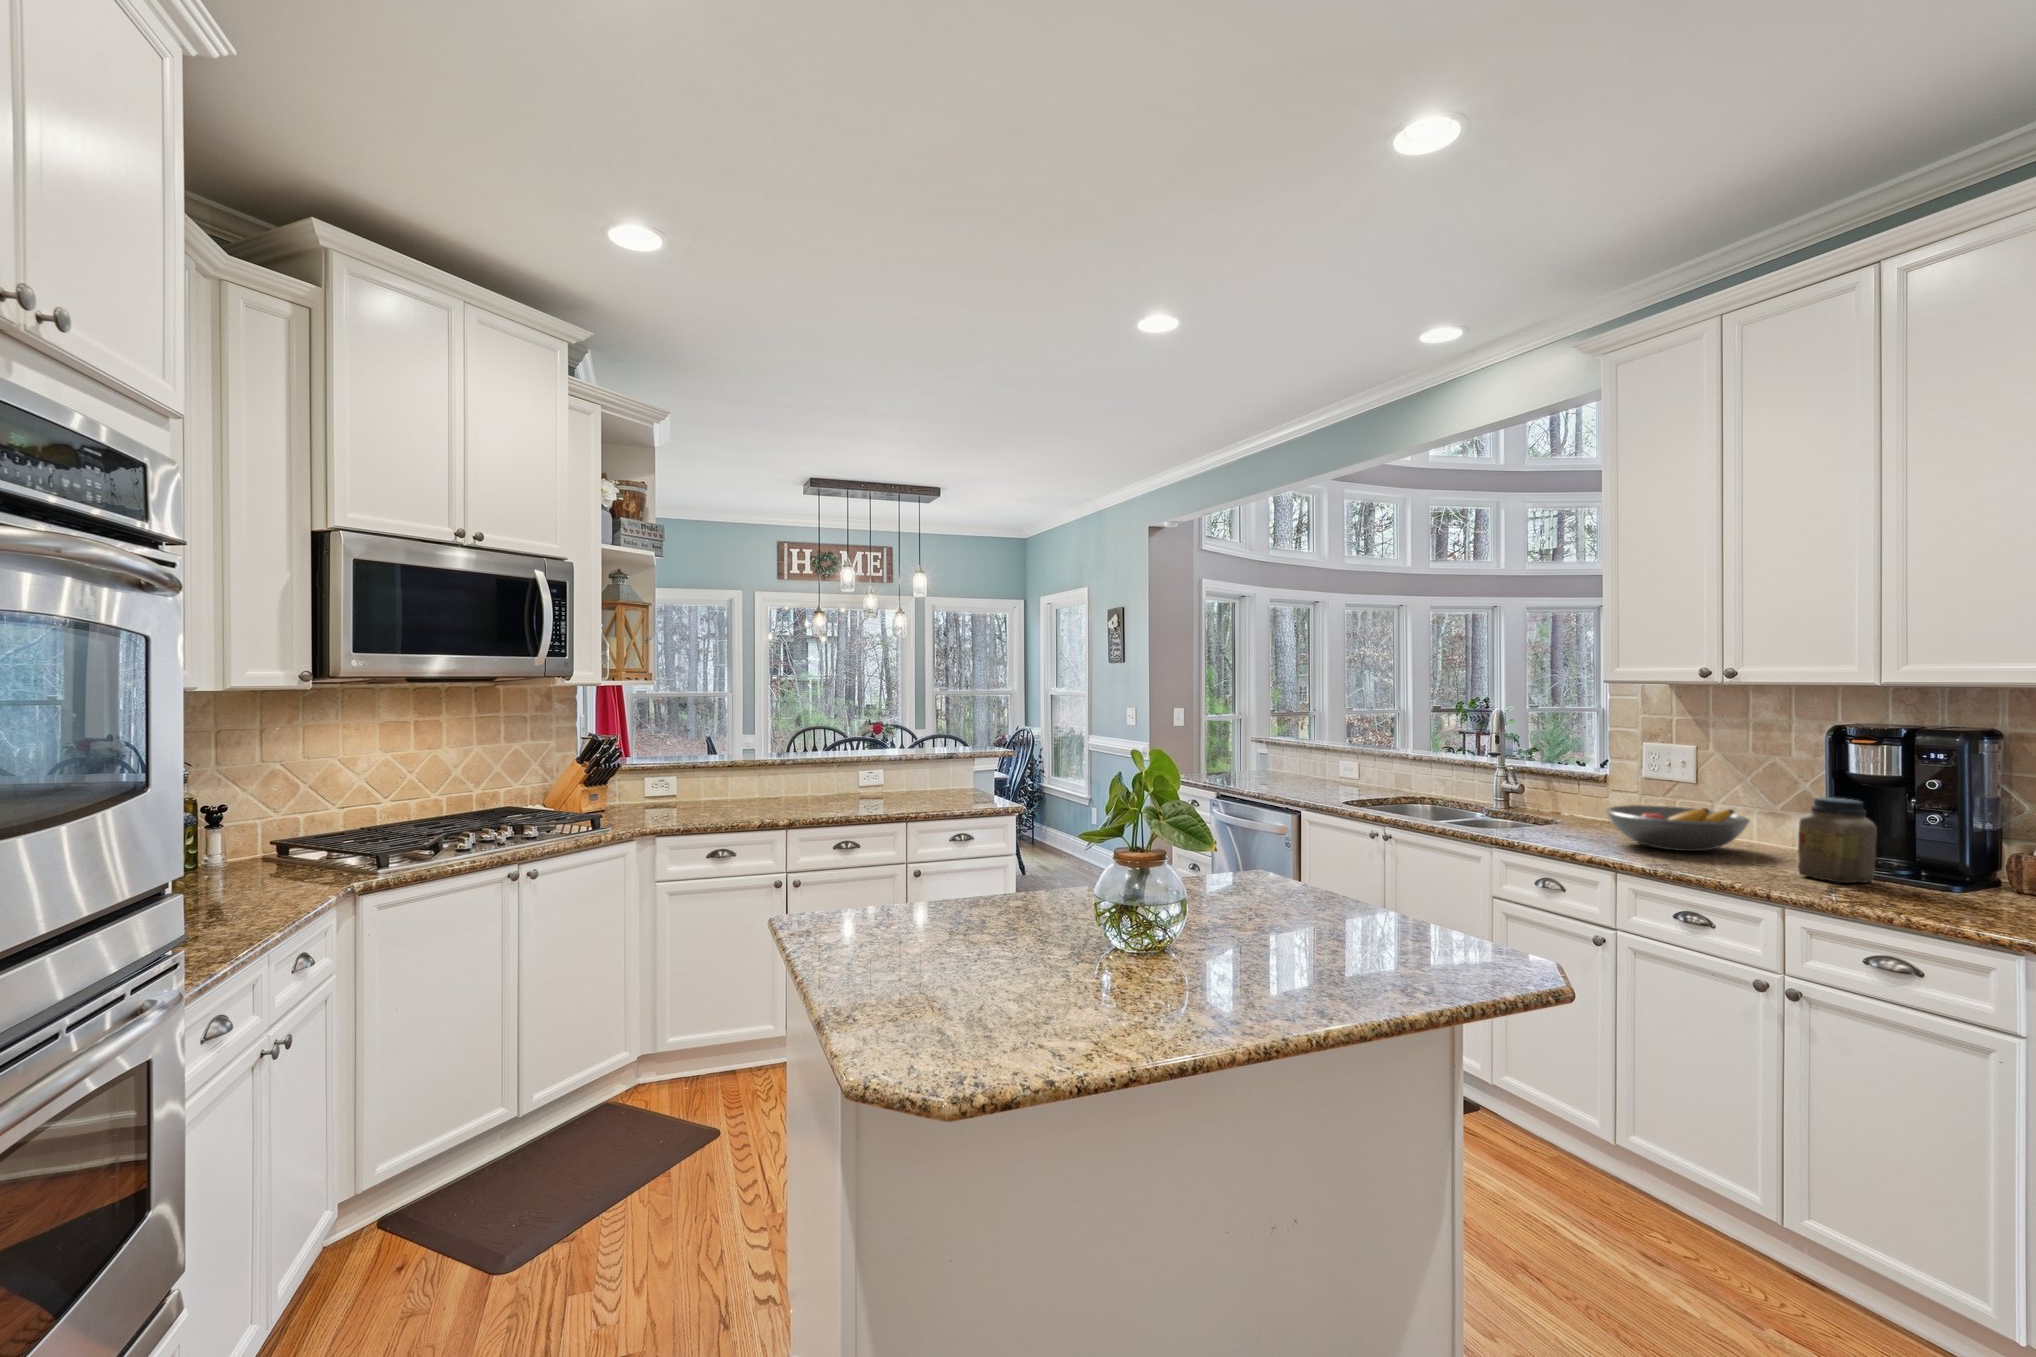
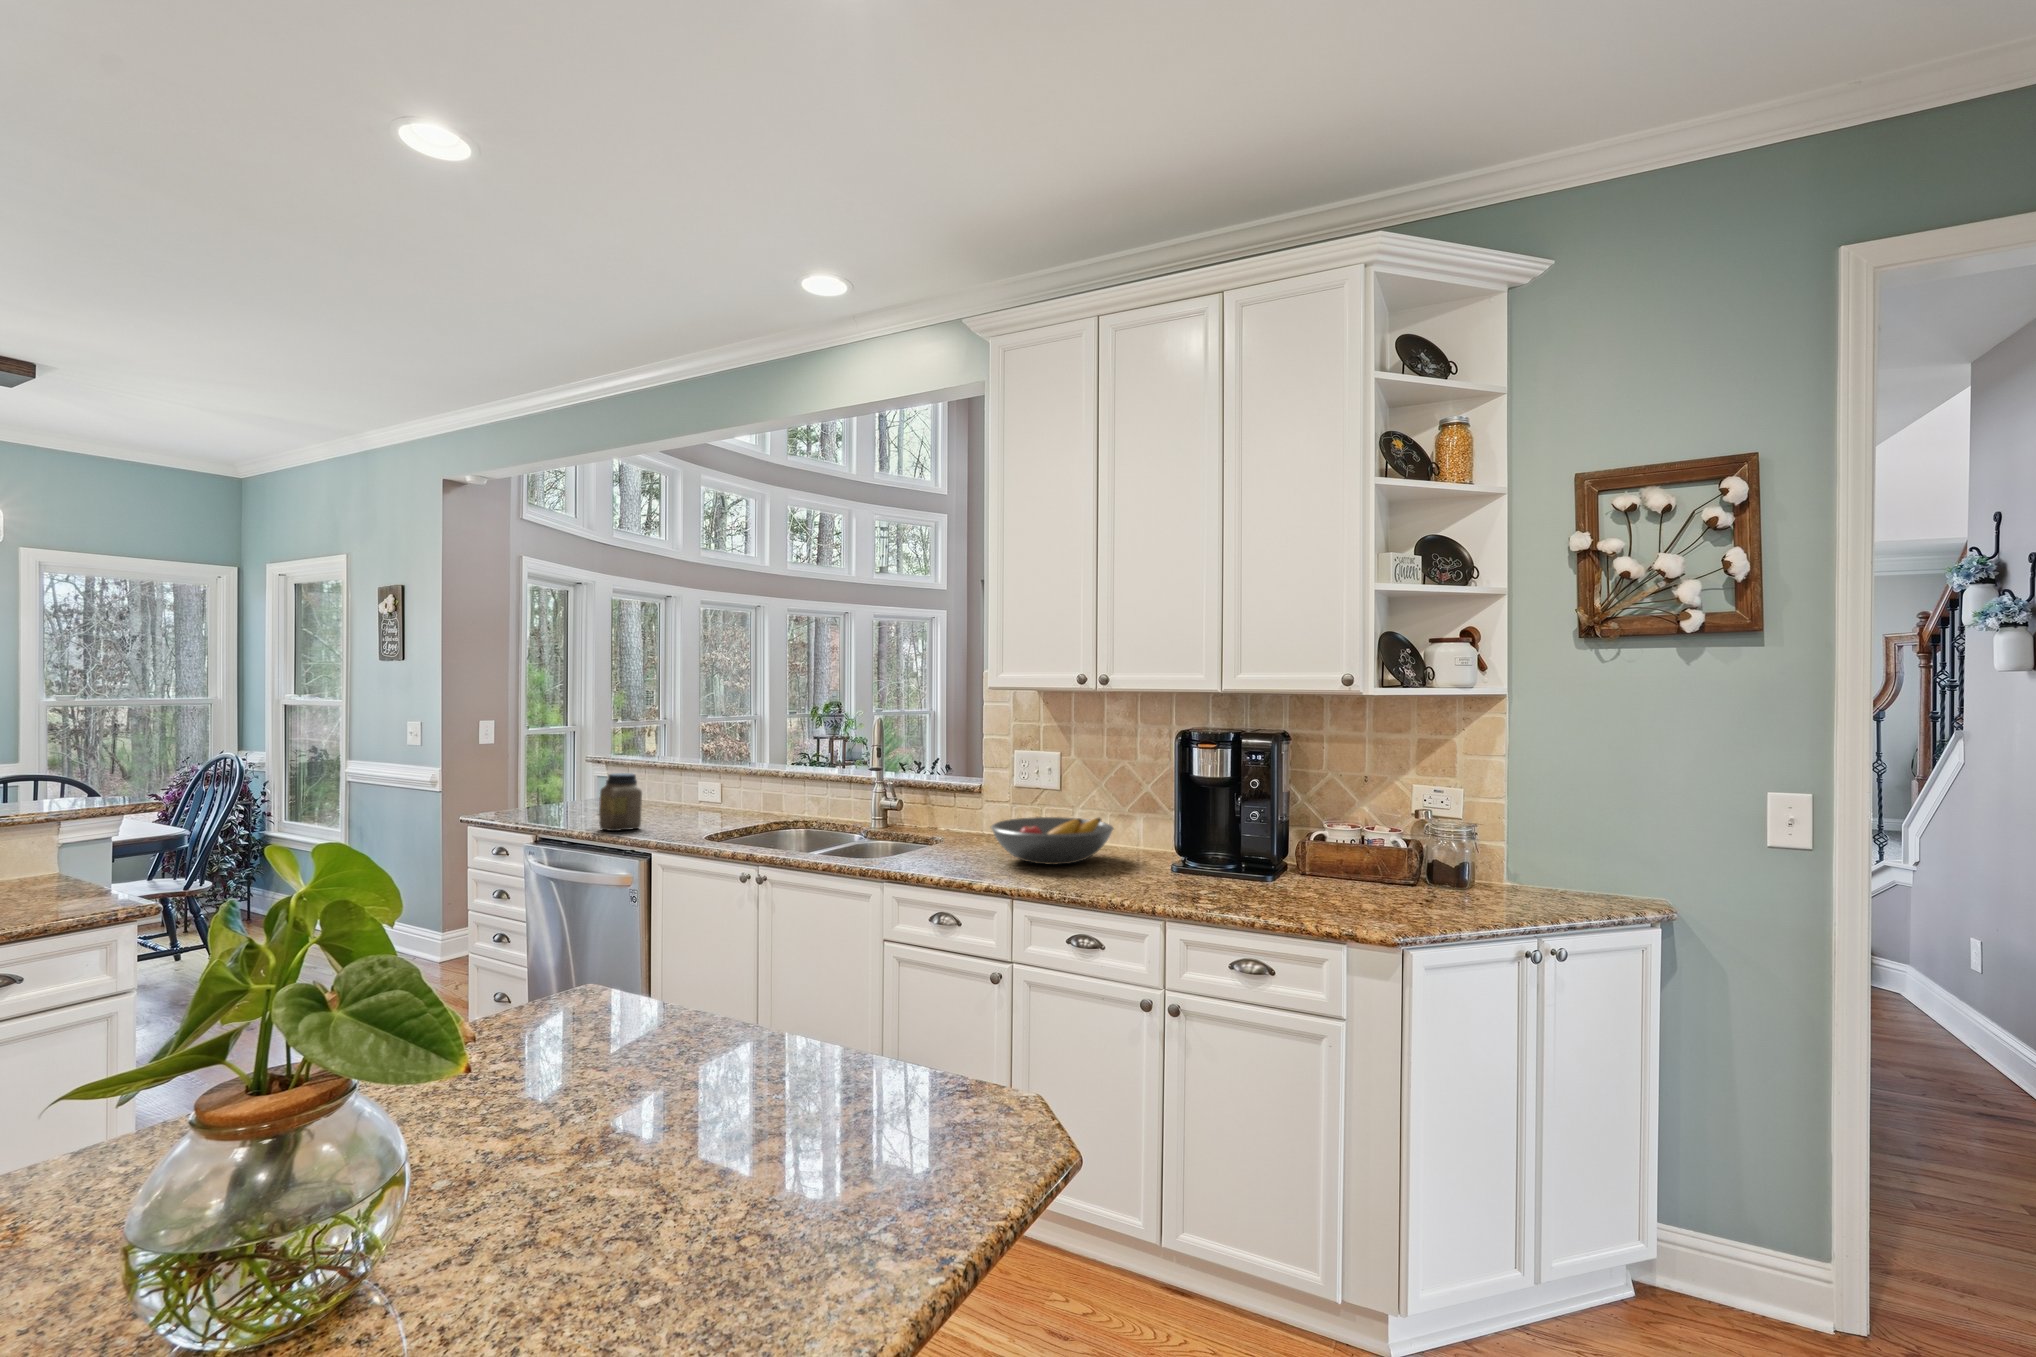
jar: present [1798,798,1877,883] -> present [599,773,642,831]

